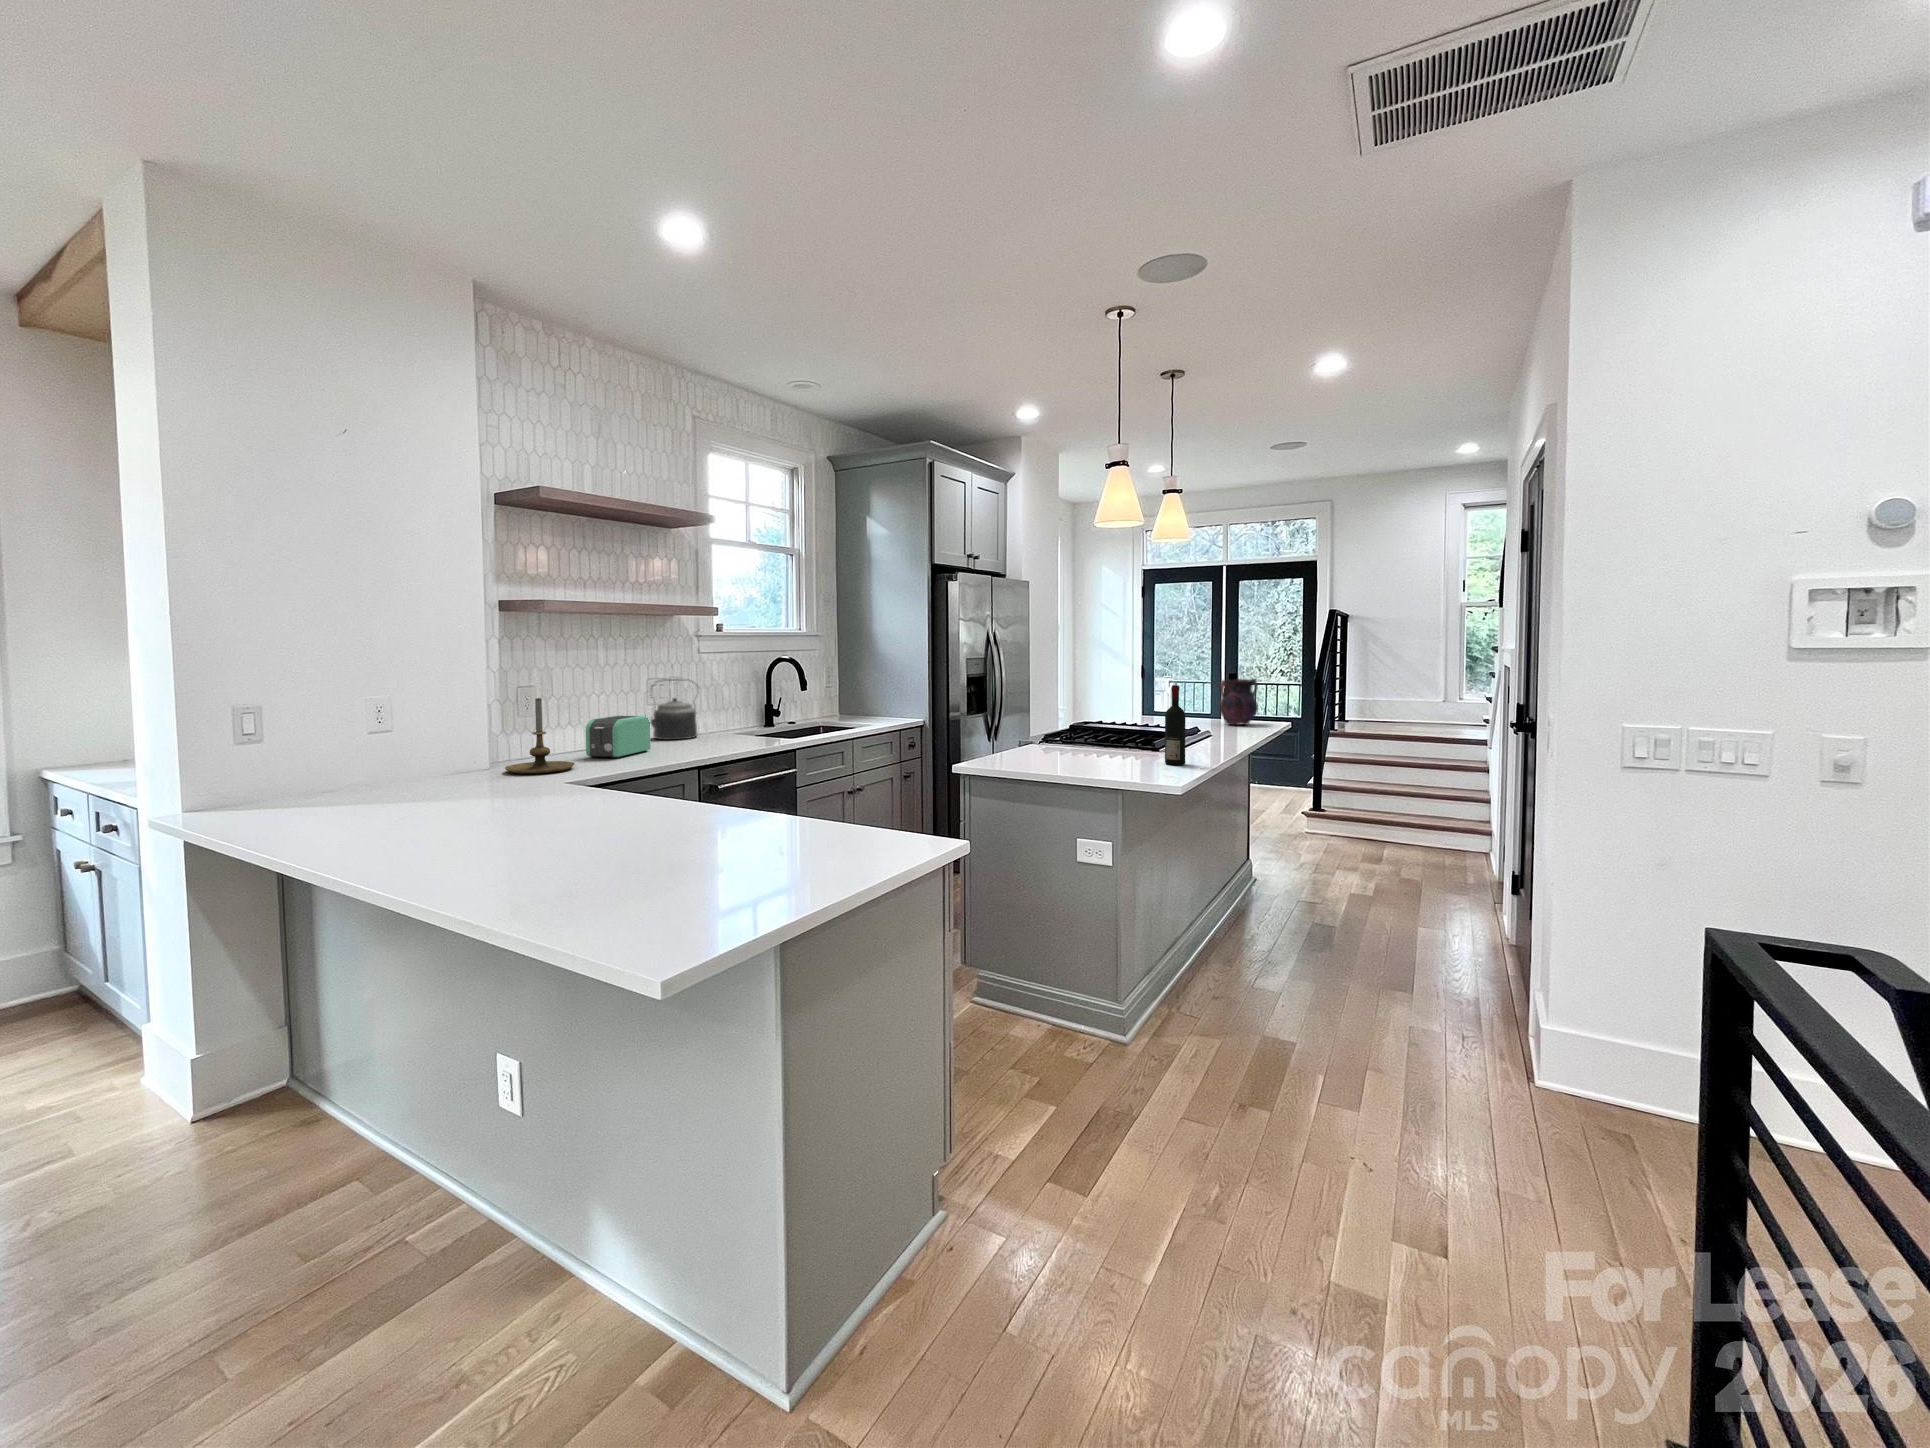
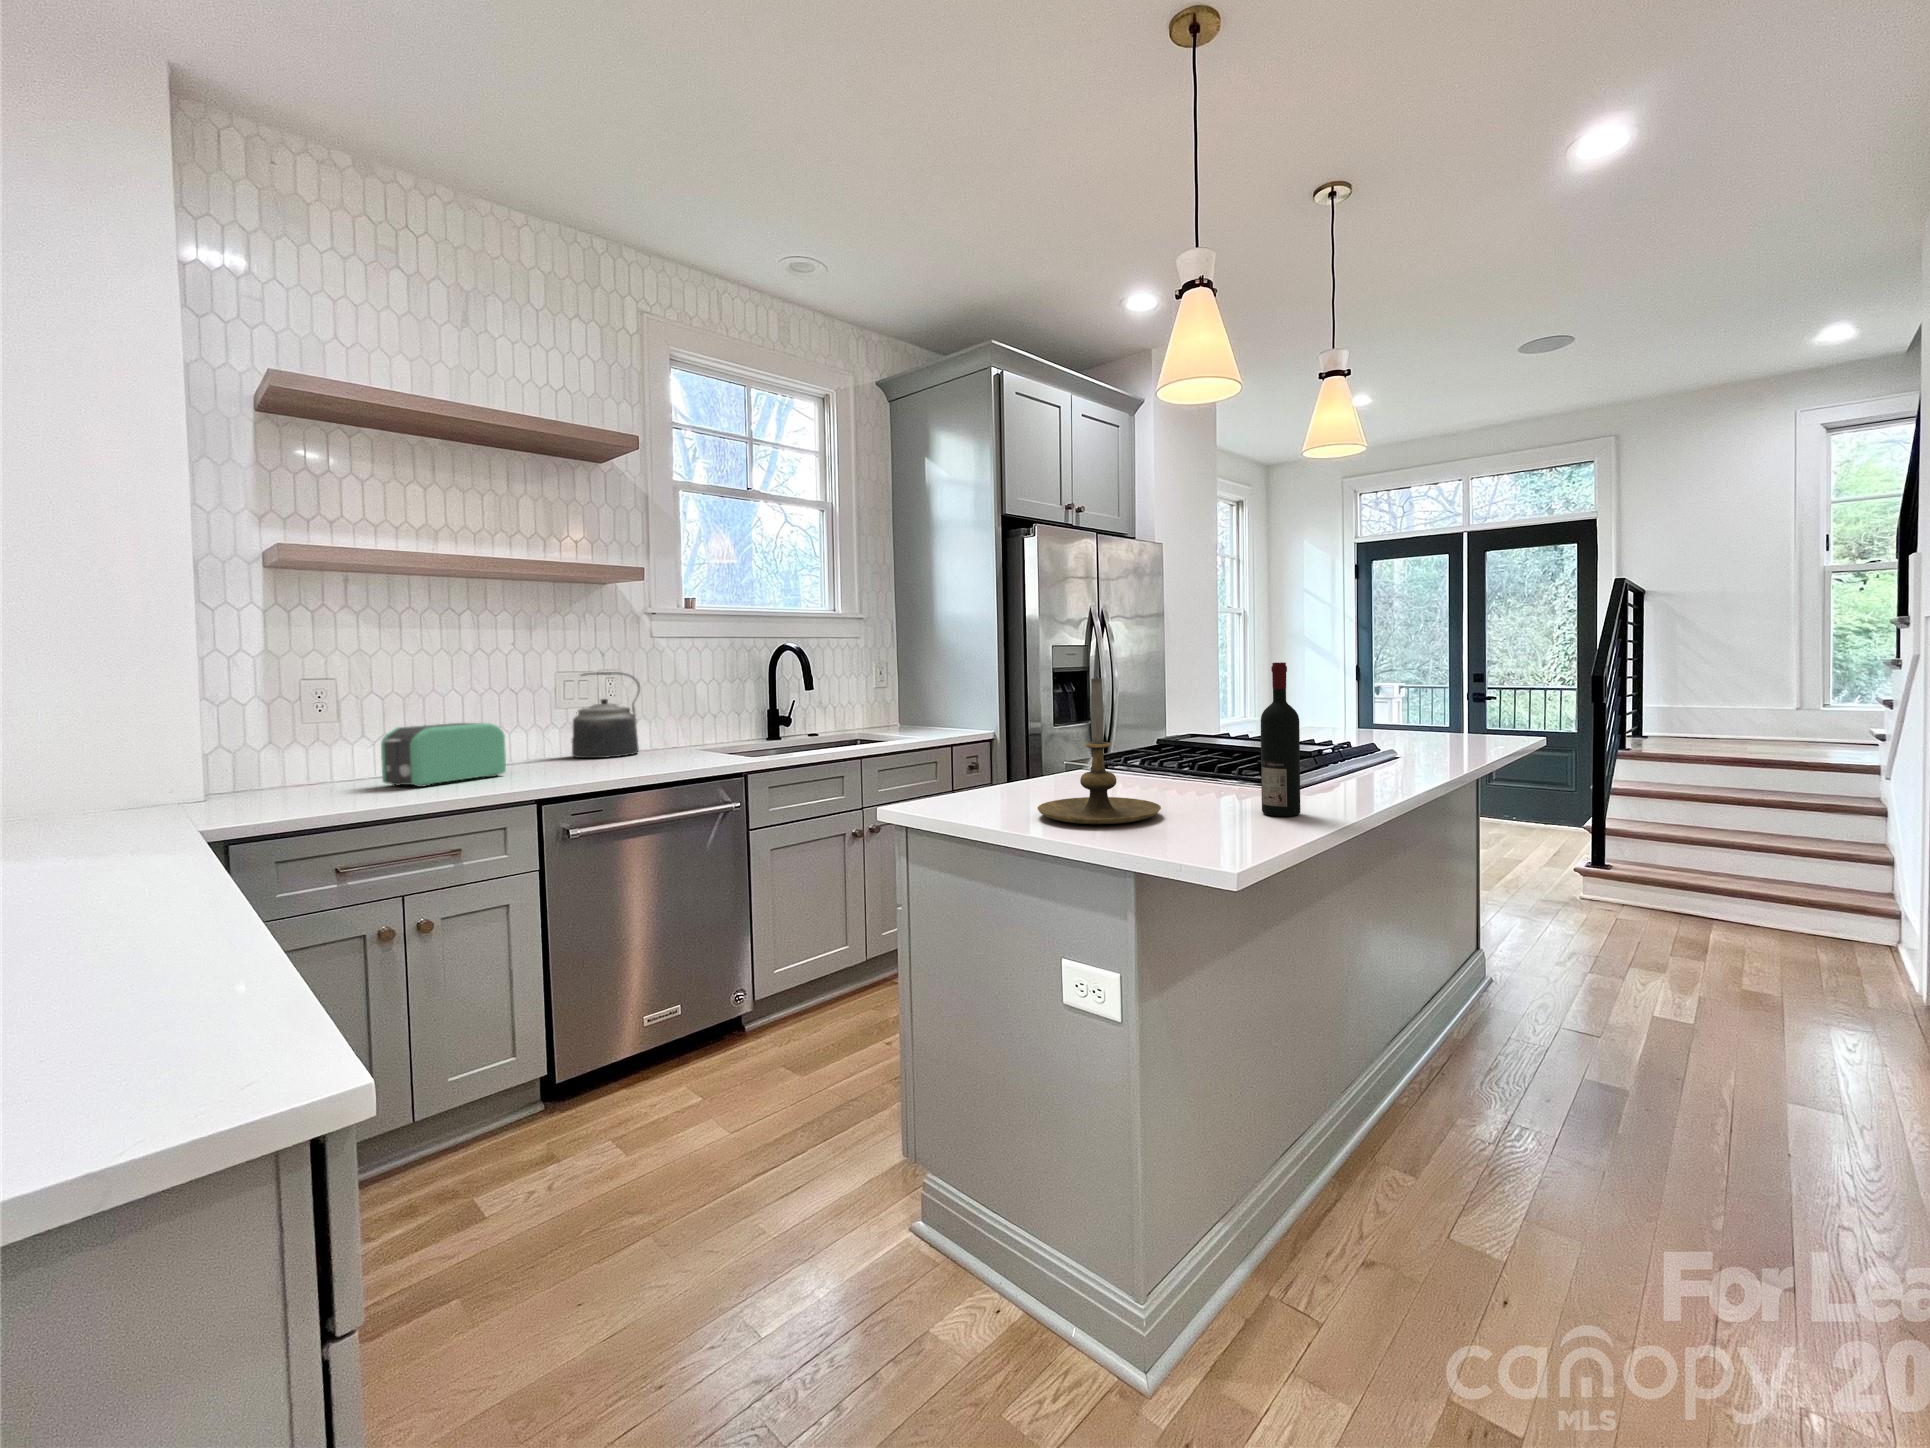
vase: present [1219,679,1258,725] -> none [1423,667,1487,741]
candle holder: present [505,698,575,774] -> present [1037,677,1161,824]

